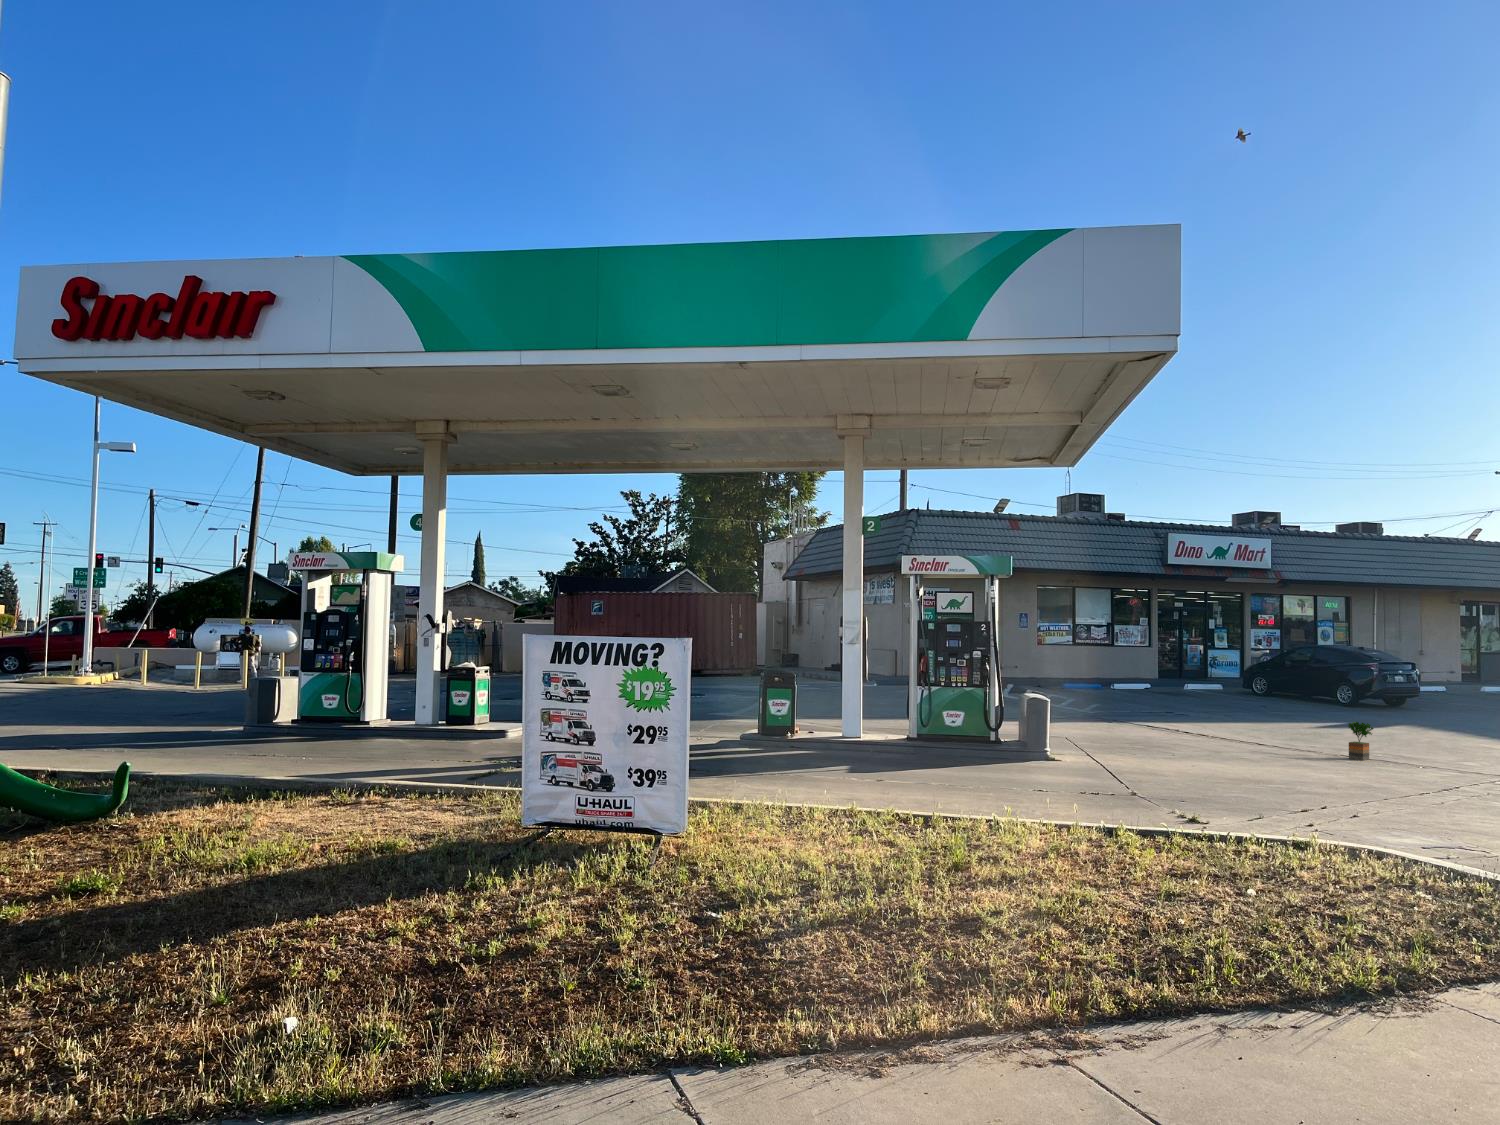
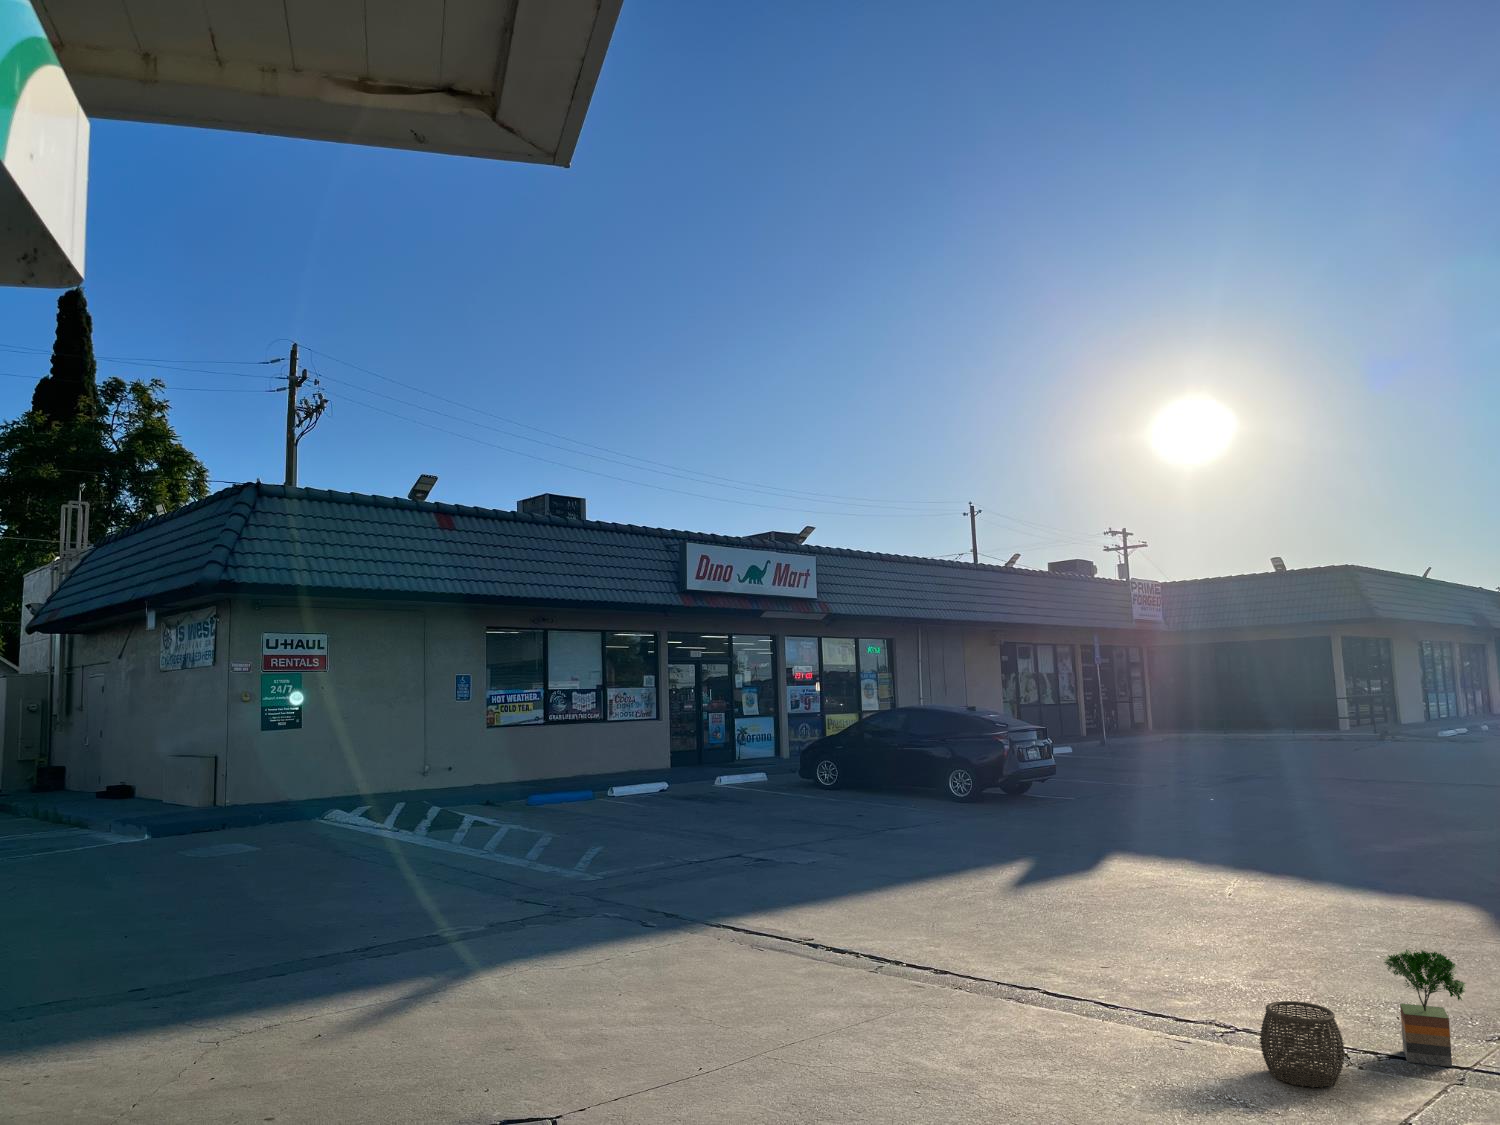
woven basket: none [1285,733,1315,758] -> present [1260,1001,1345,1088]

